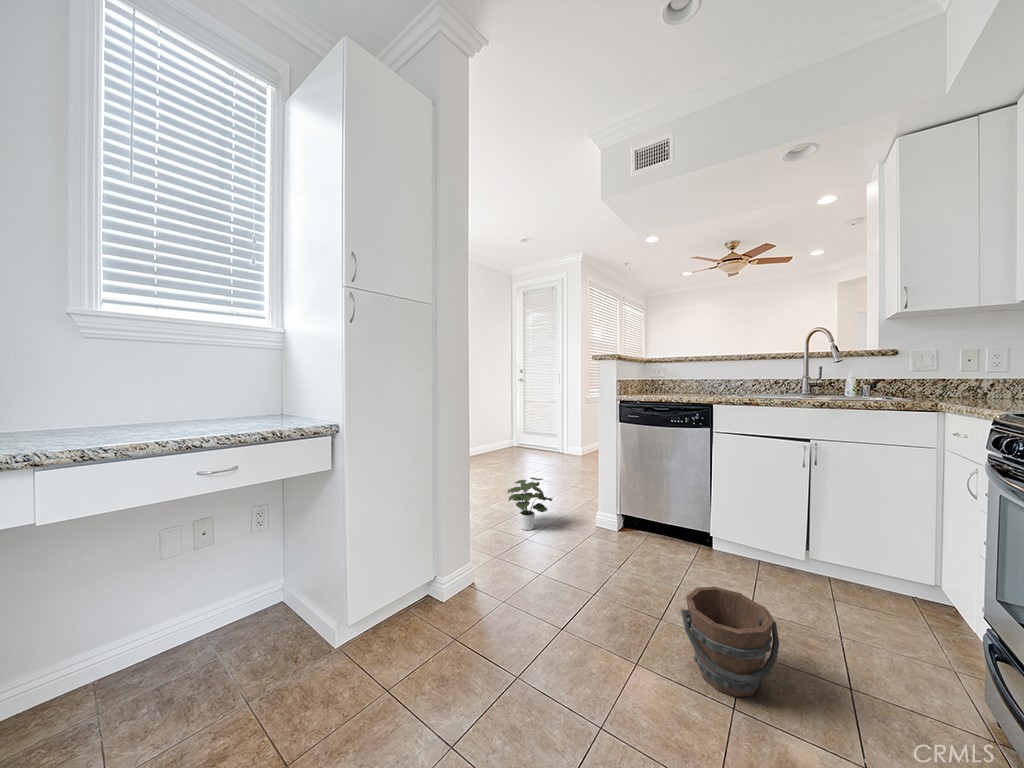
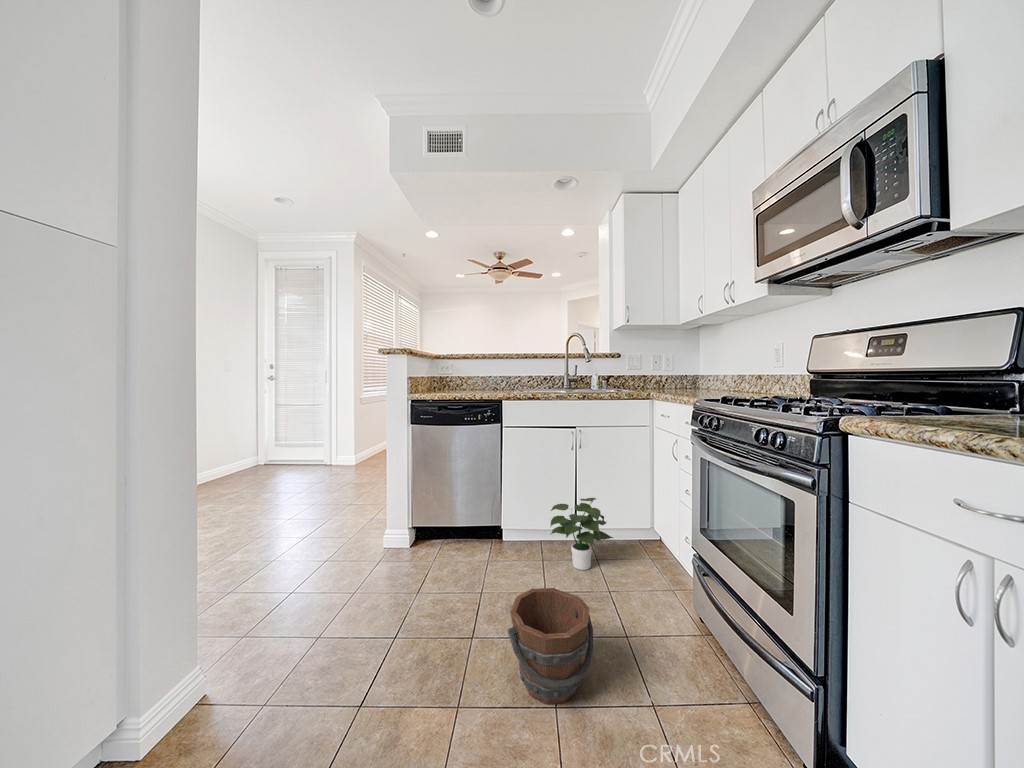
potted plant: present [507,478,552,530] -> present [550,498,613,570]

